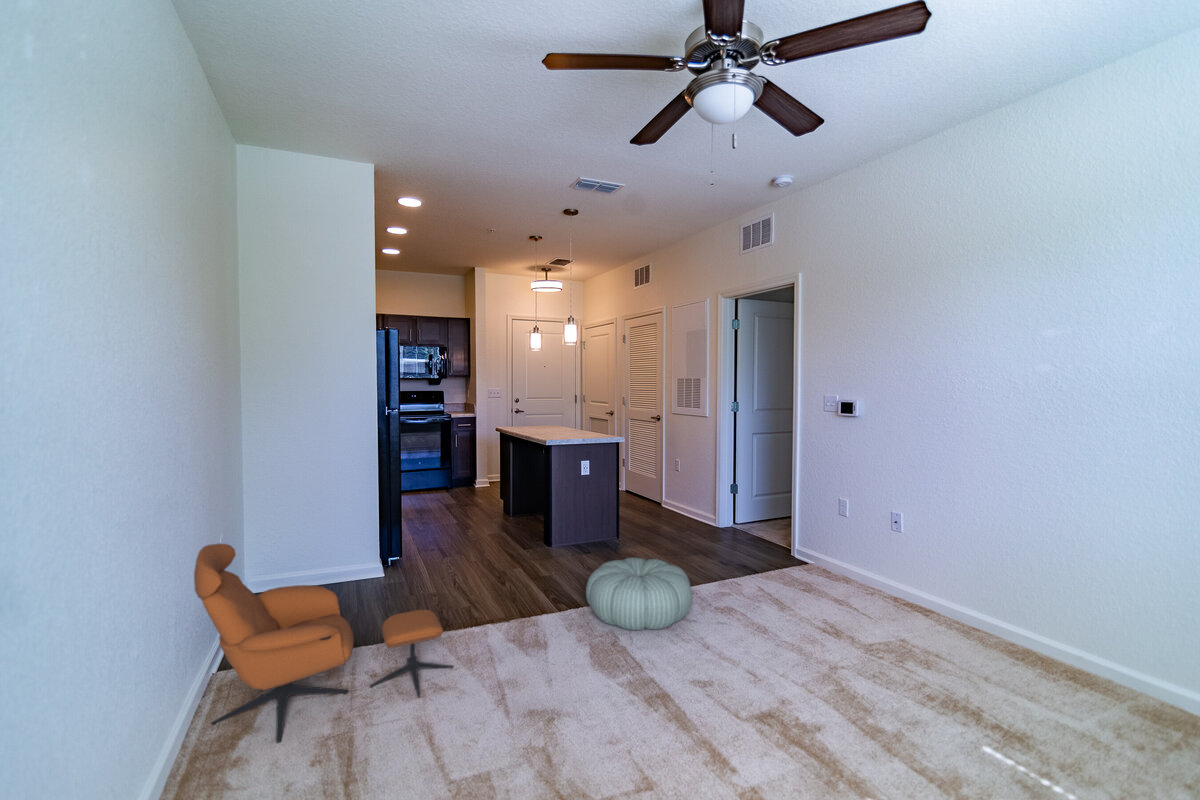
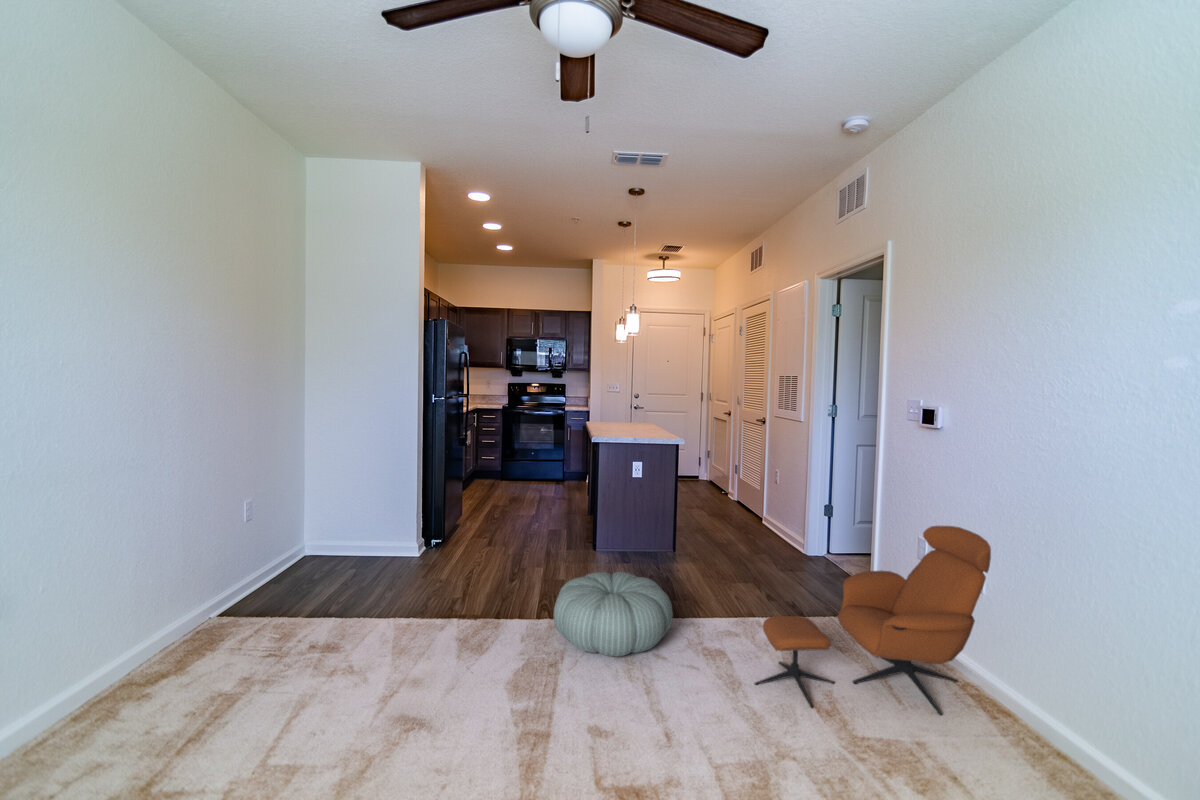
lounge chair: present [194,543,453,743] -> present [755,526,991,715]

